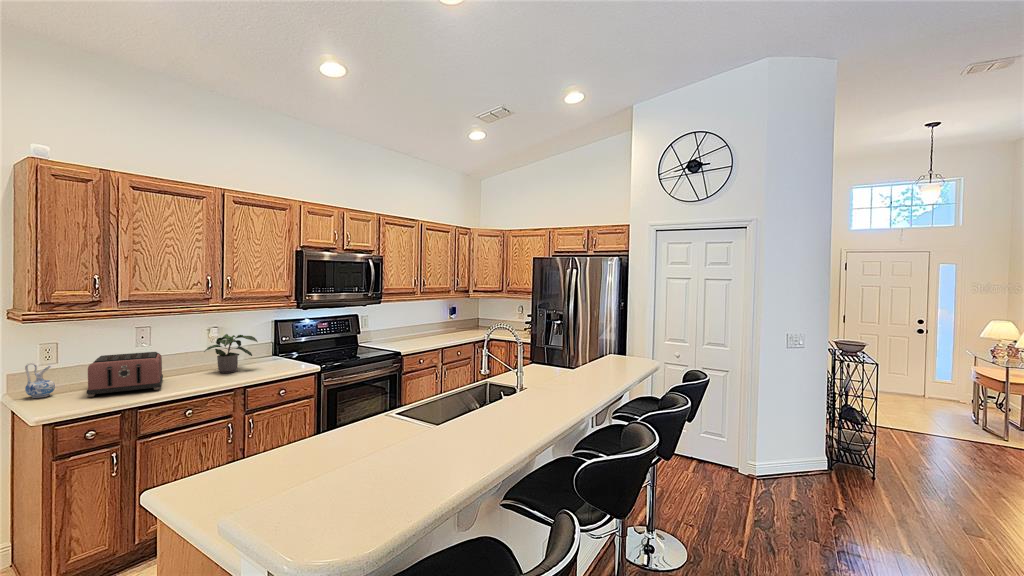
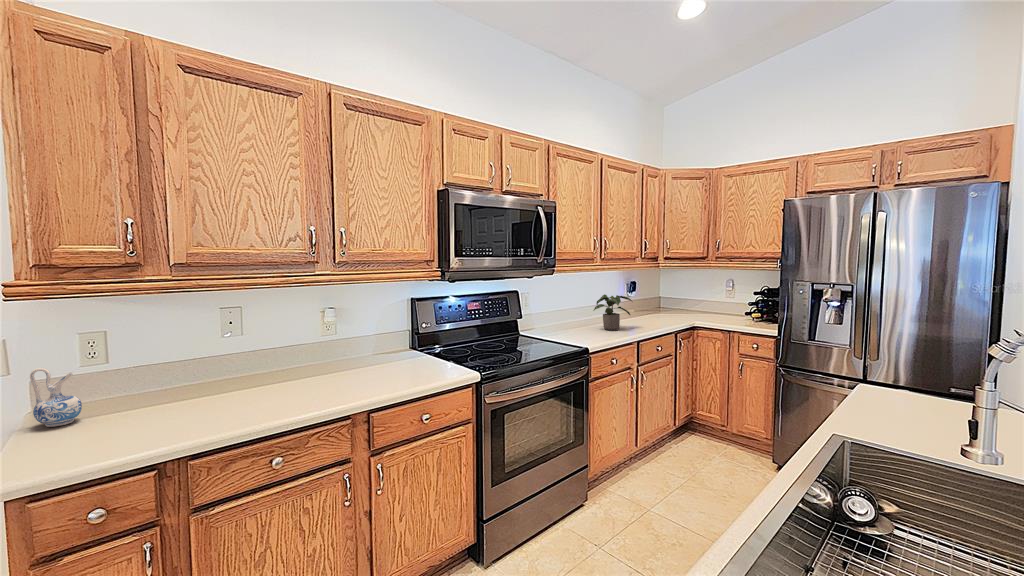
potted plant: present [204,334,257,373] -> present [594,294,632,331]
toaster: present [86,352,163,397] -> none [117,348,251,430]

